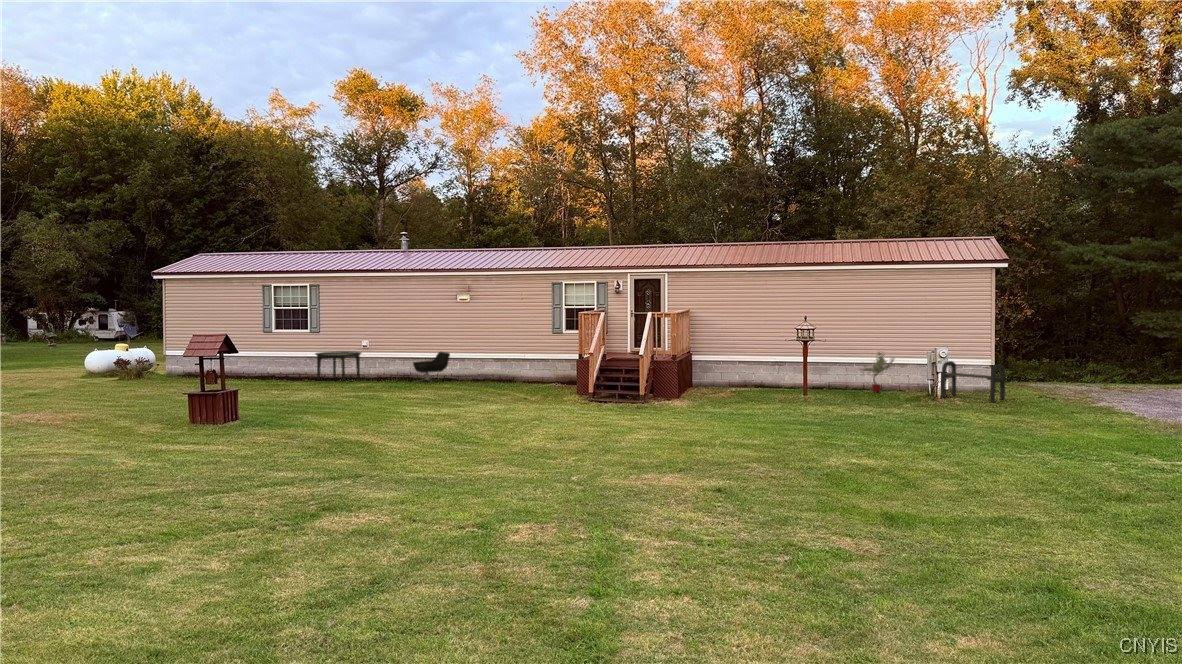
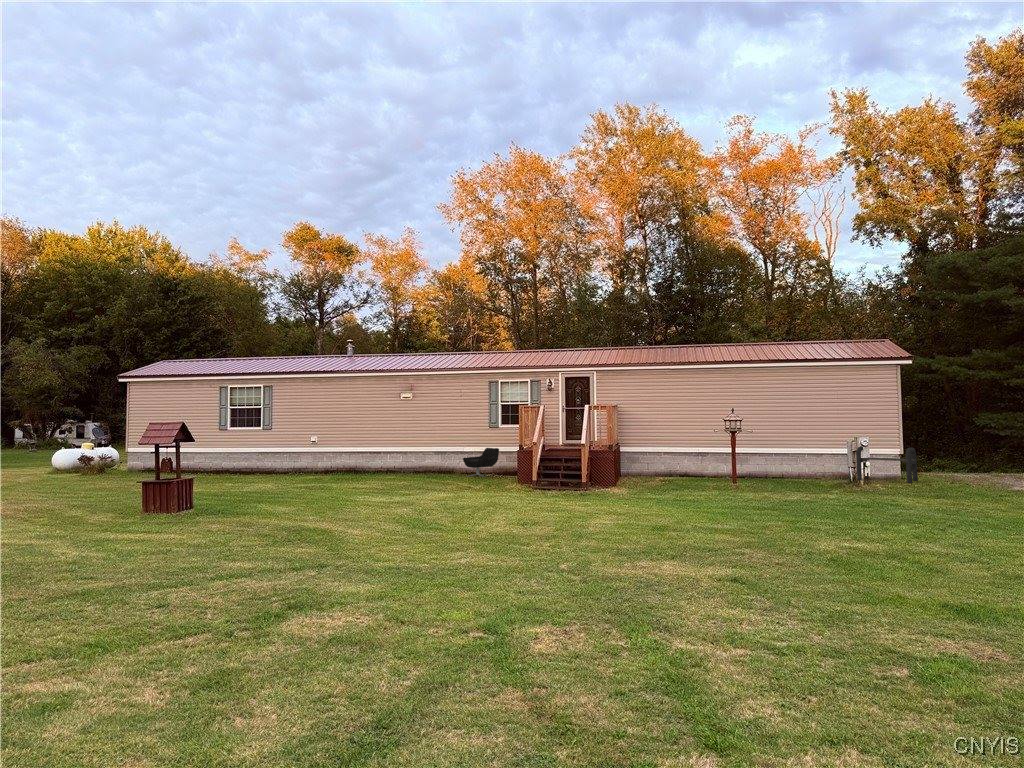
round table: present [315,351,361,381] -> none [266,450,311,477]
lounge chair: present [413,352,450,381] -> present [463,448,499,477]
potted tree: present [861,352,894,392] -> none [776,439,810,477]

